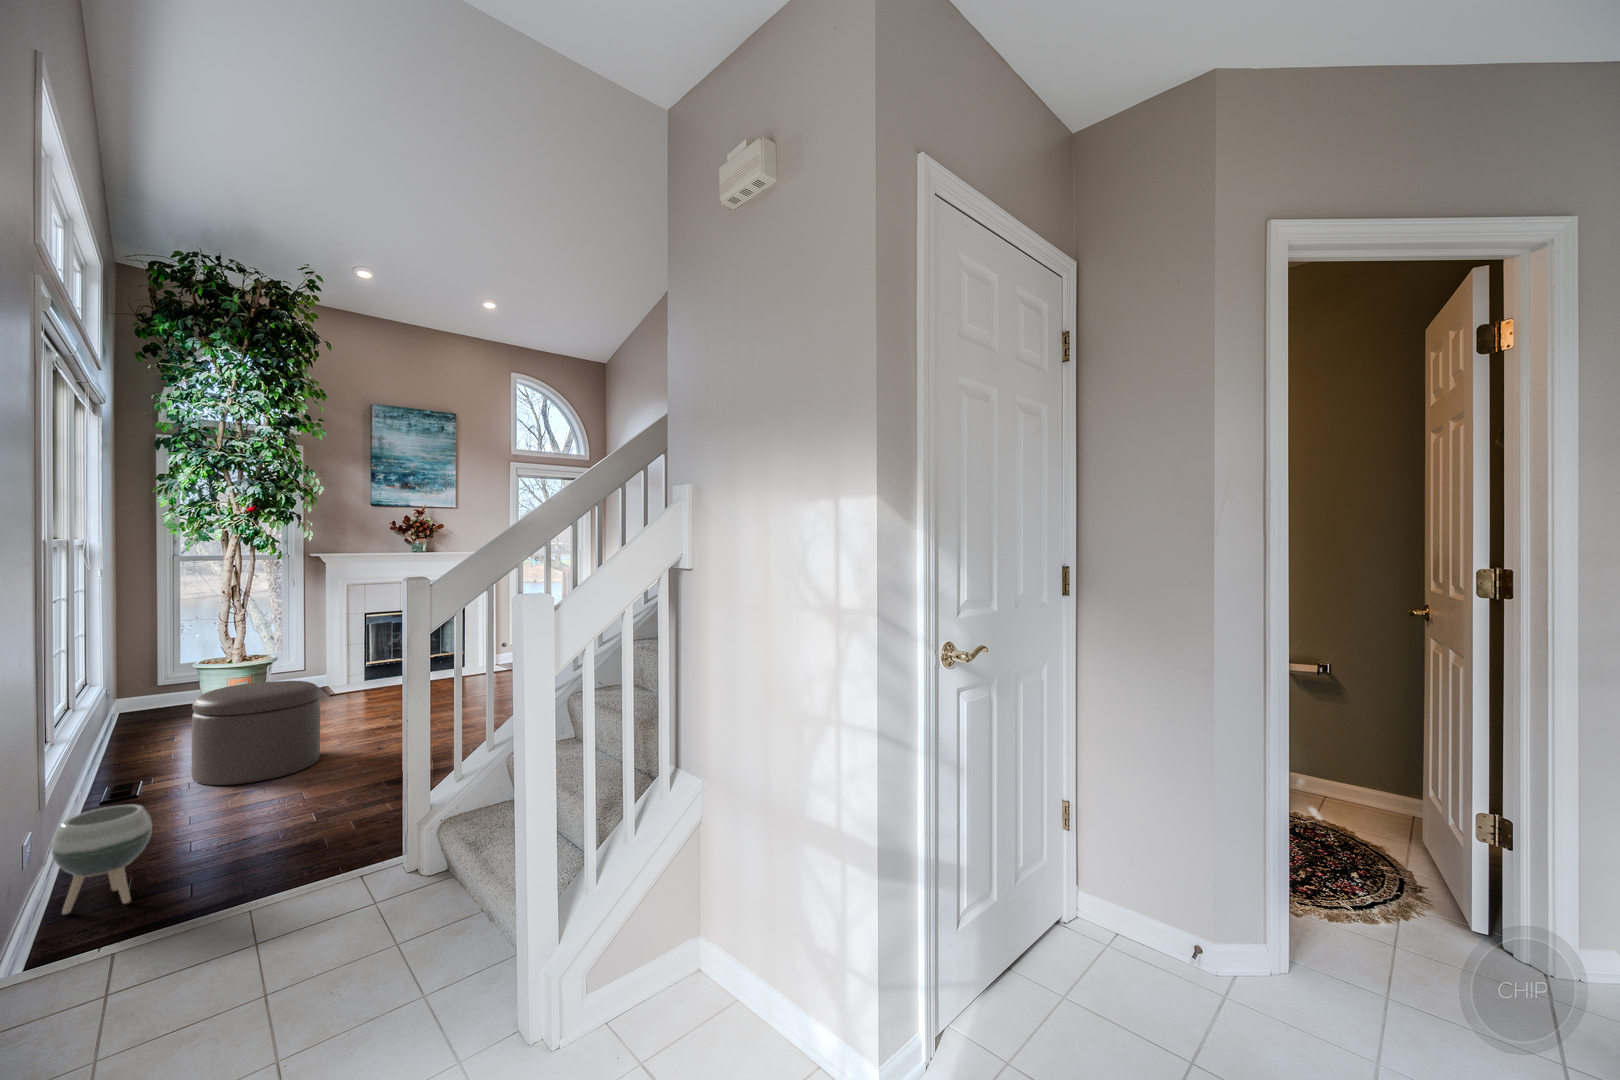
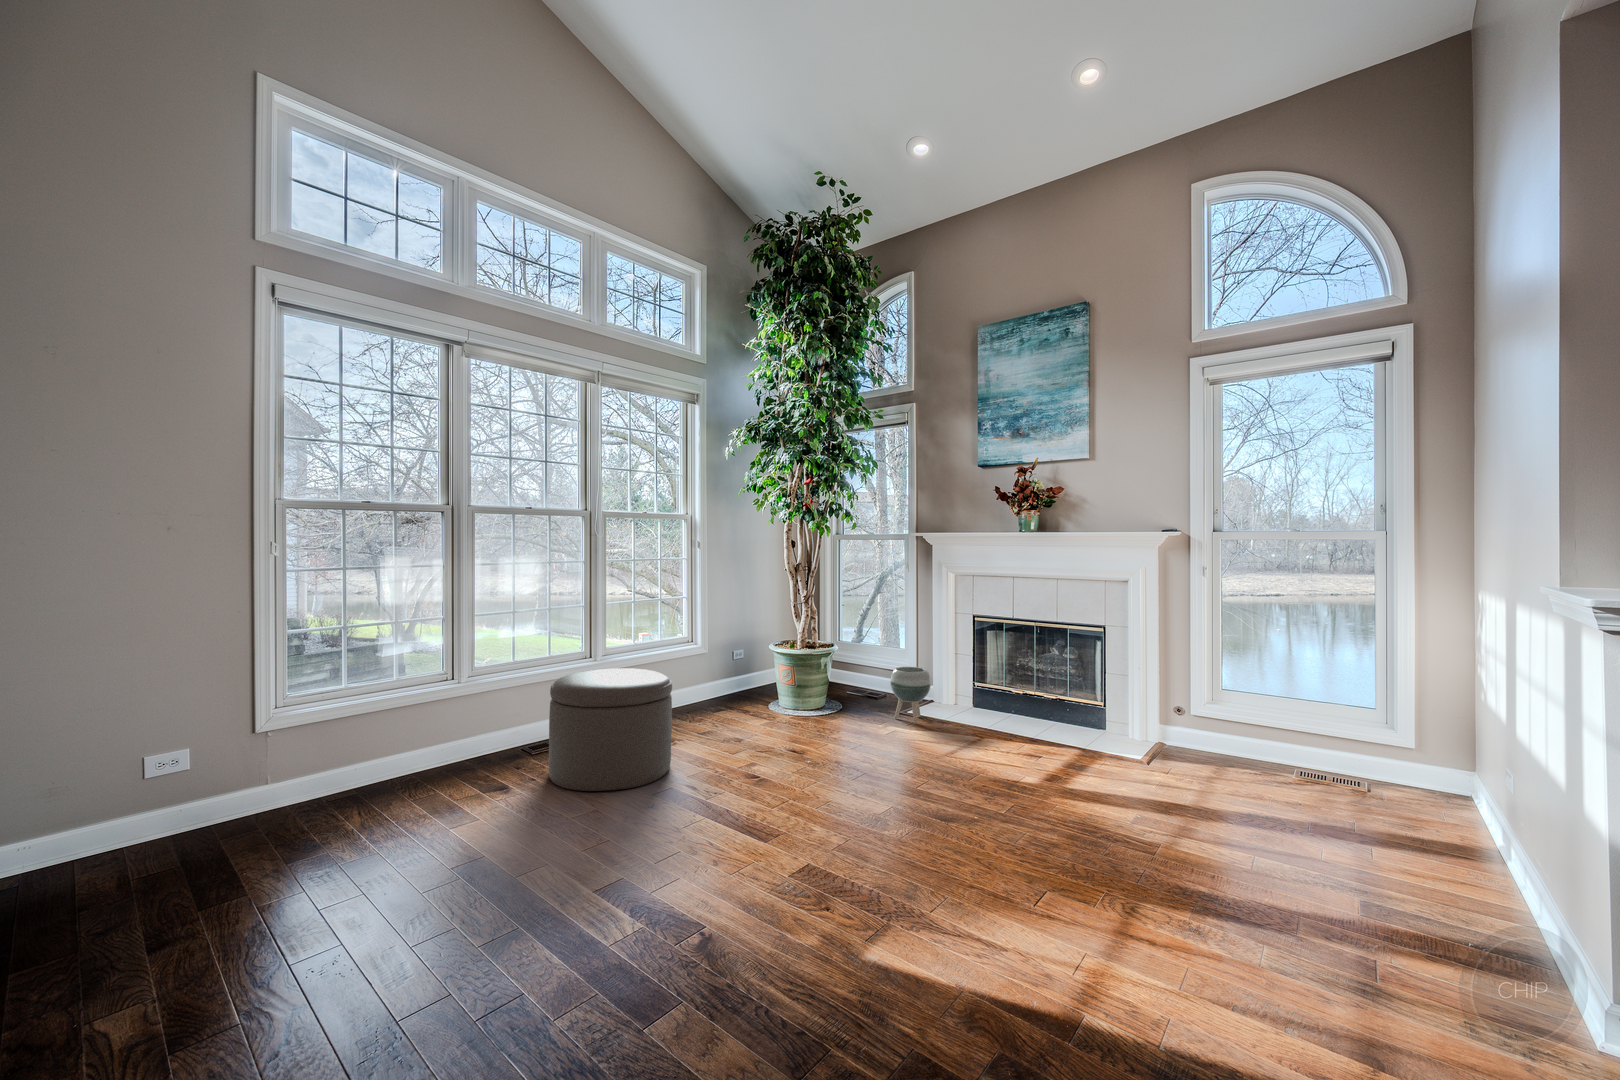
planter: present [52,804,152,914] -> present [890,667,931,723]

